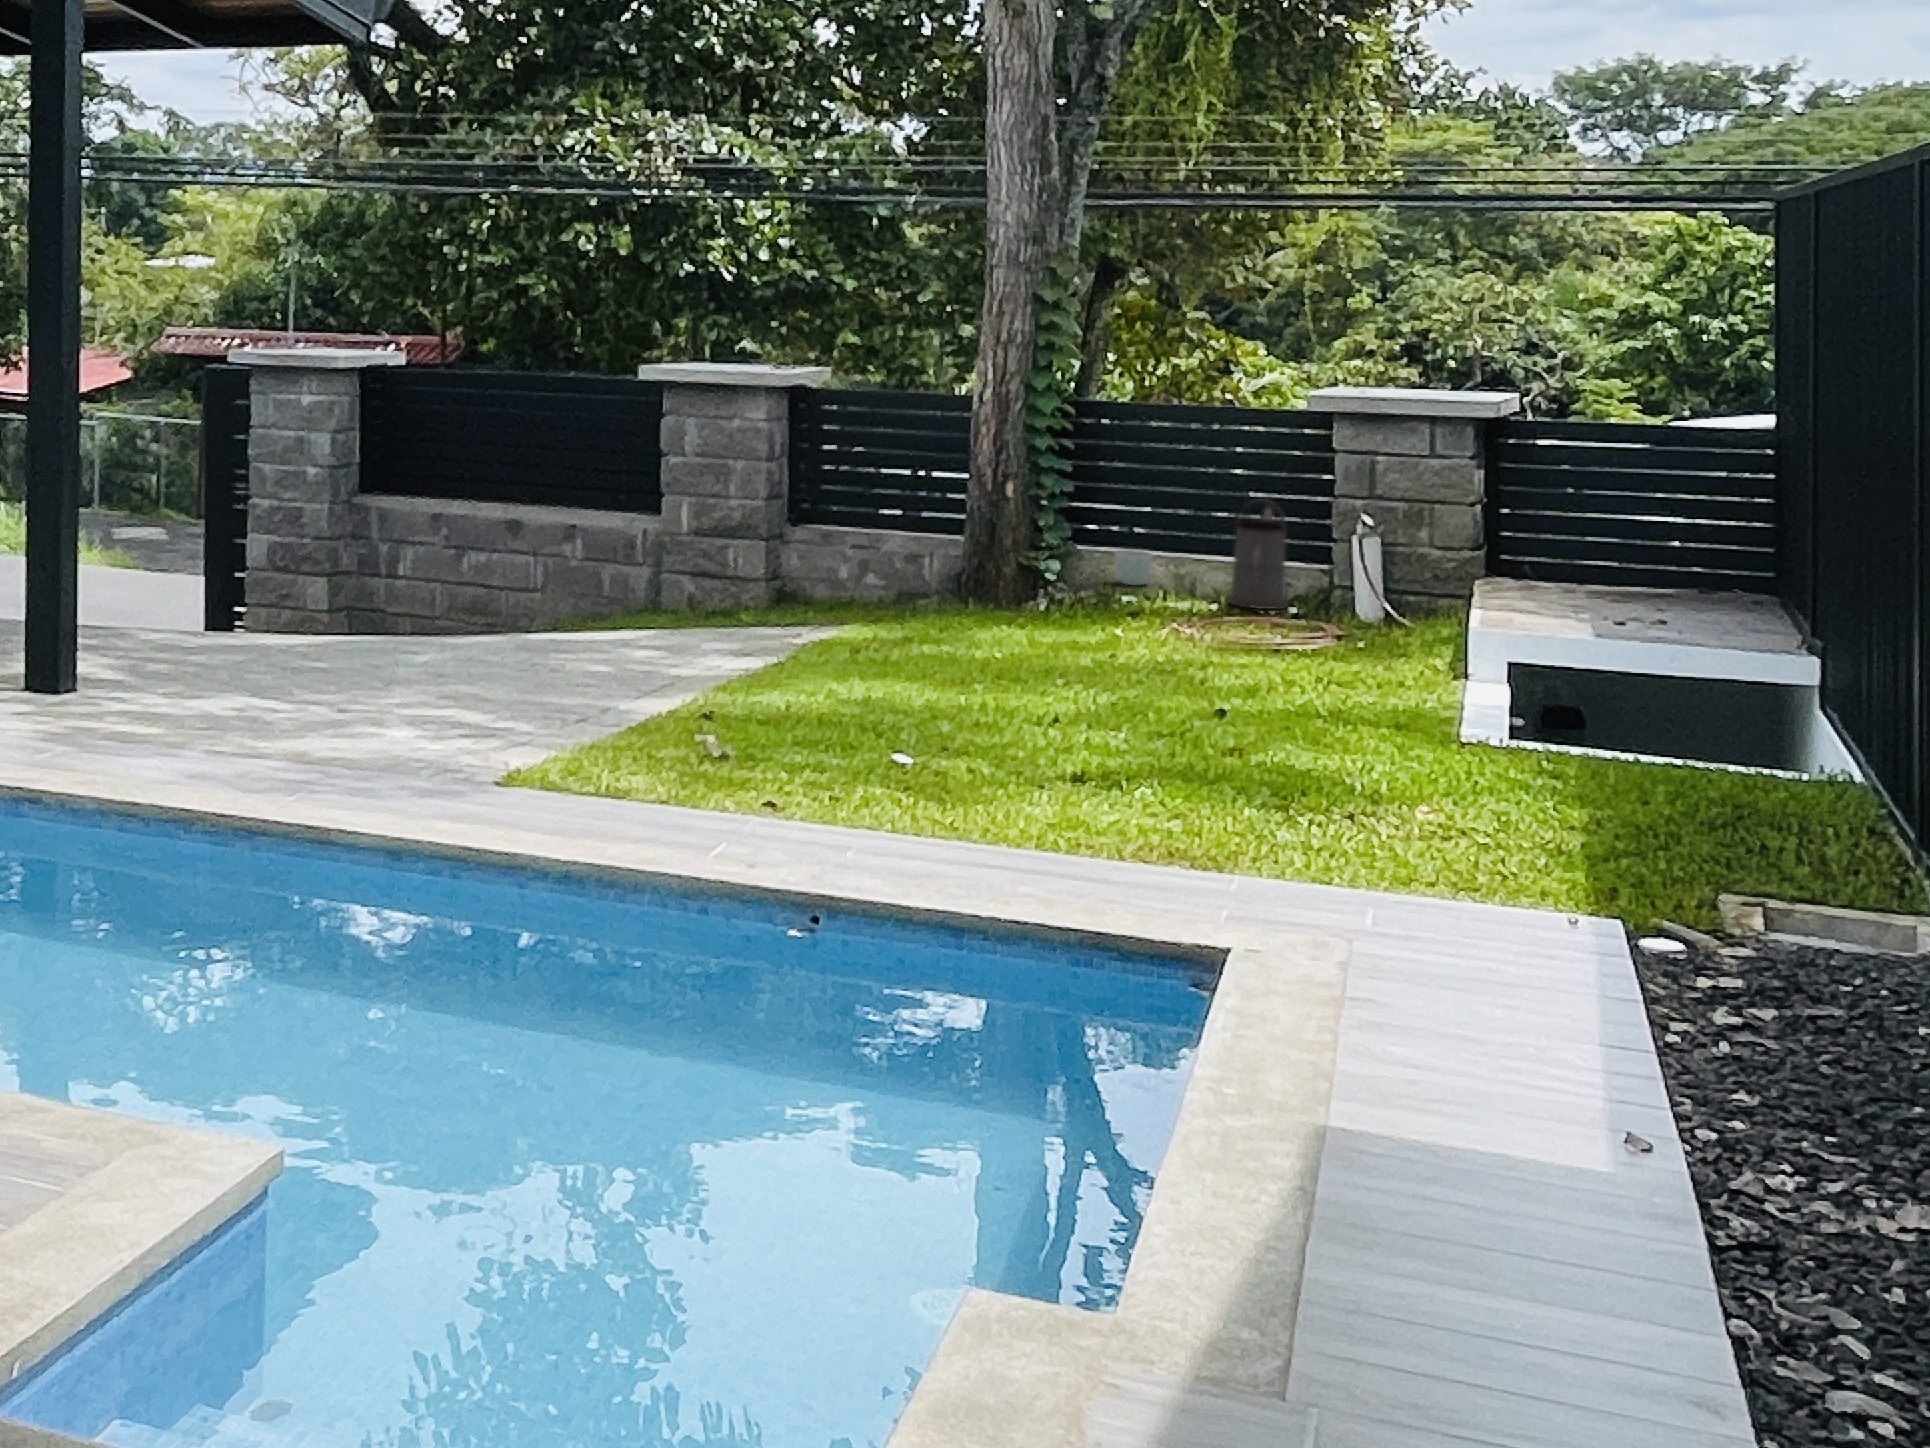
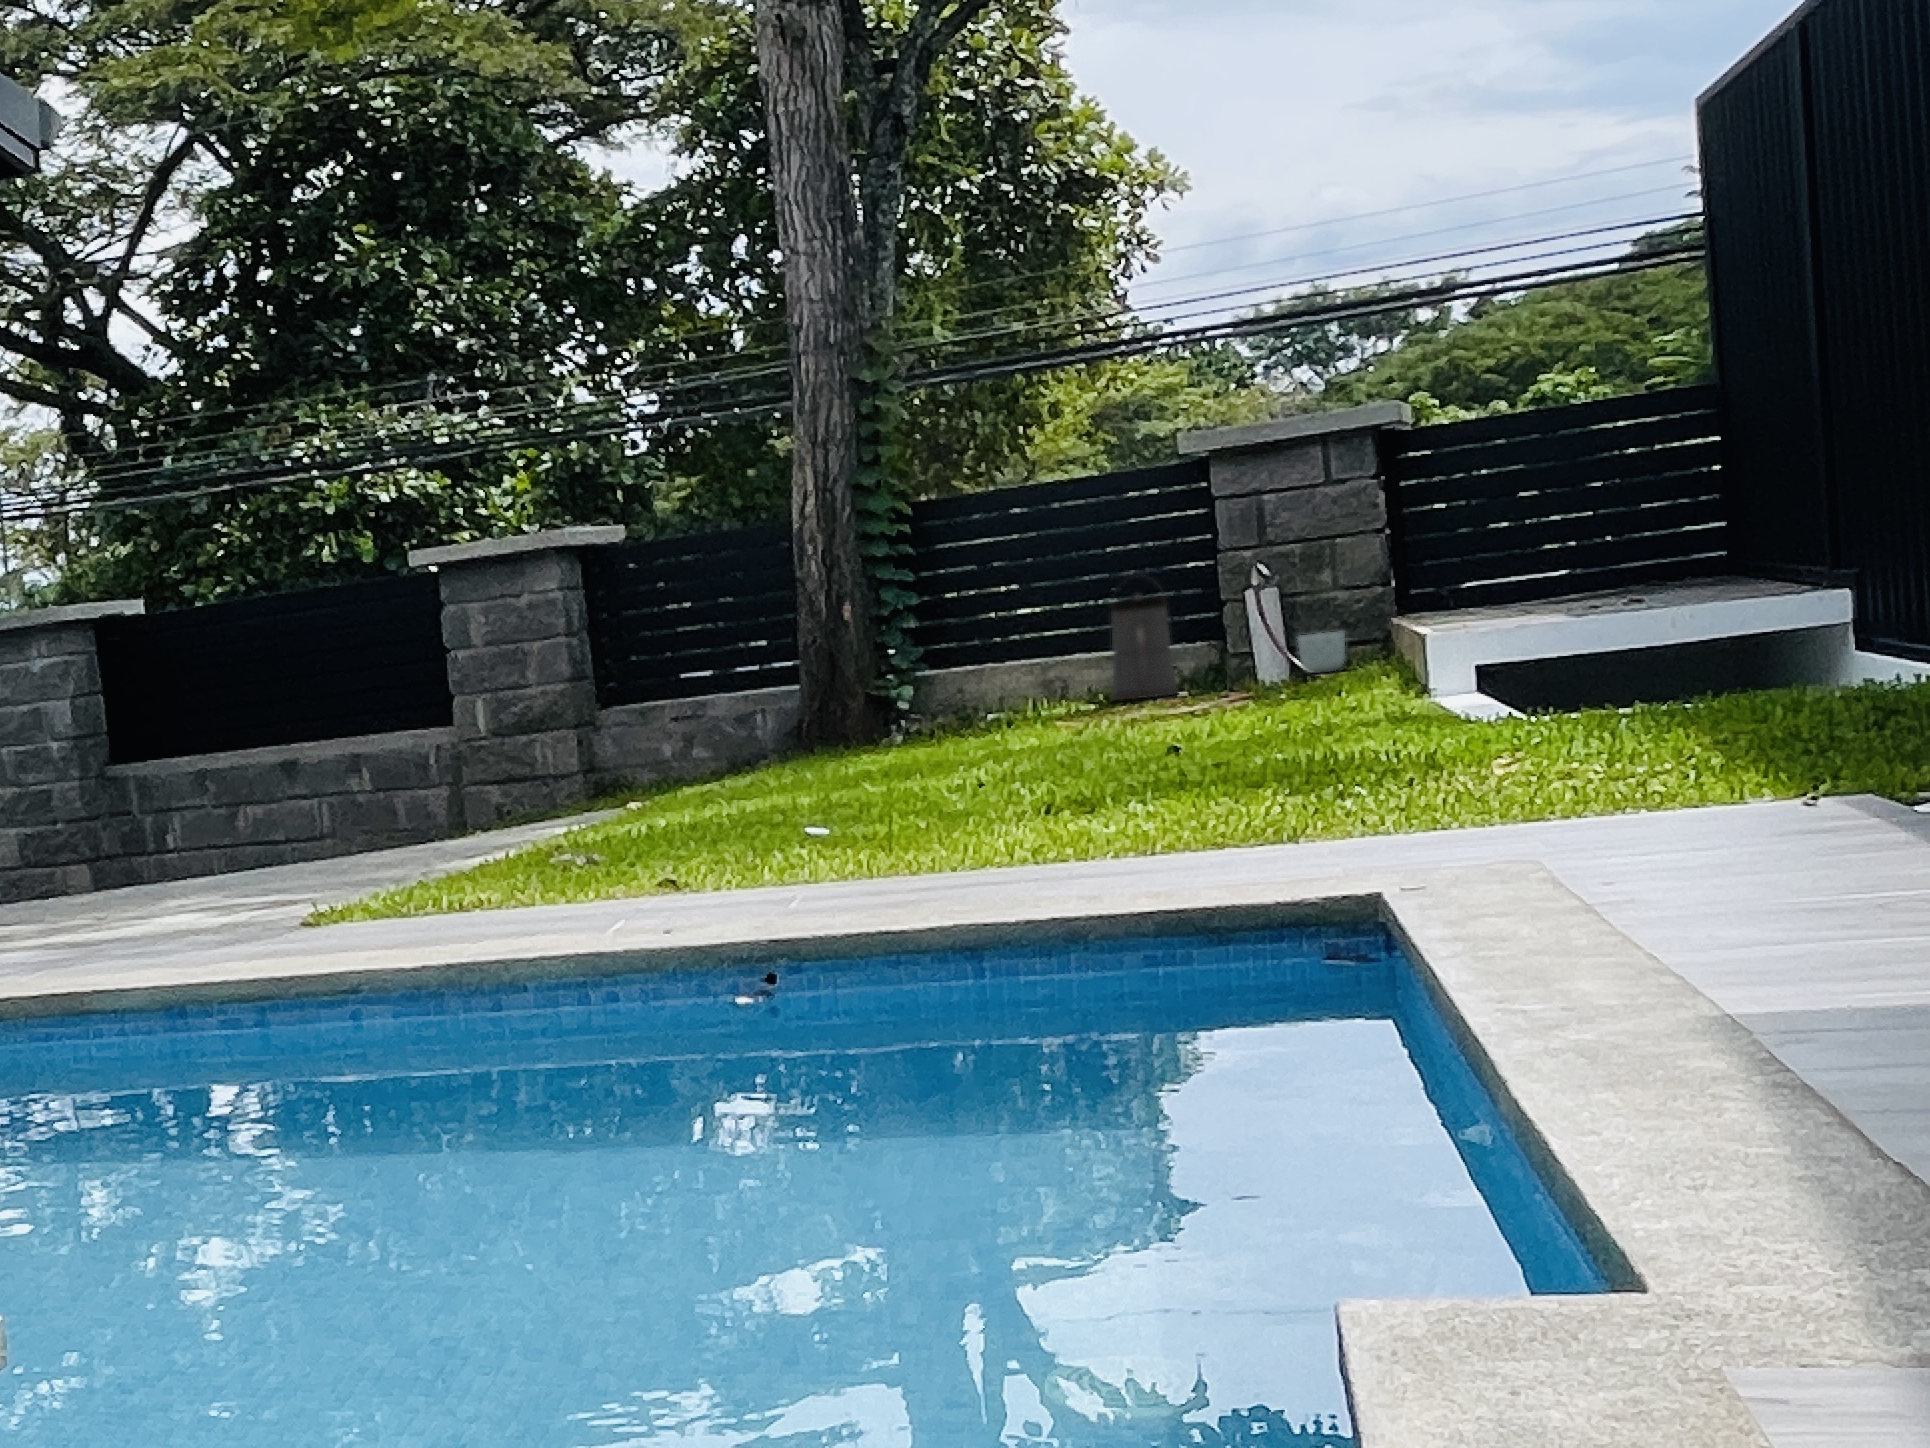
planter: present [1114,550,1153,585] -> present [1298,632,1345,673]

